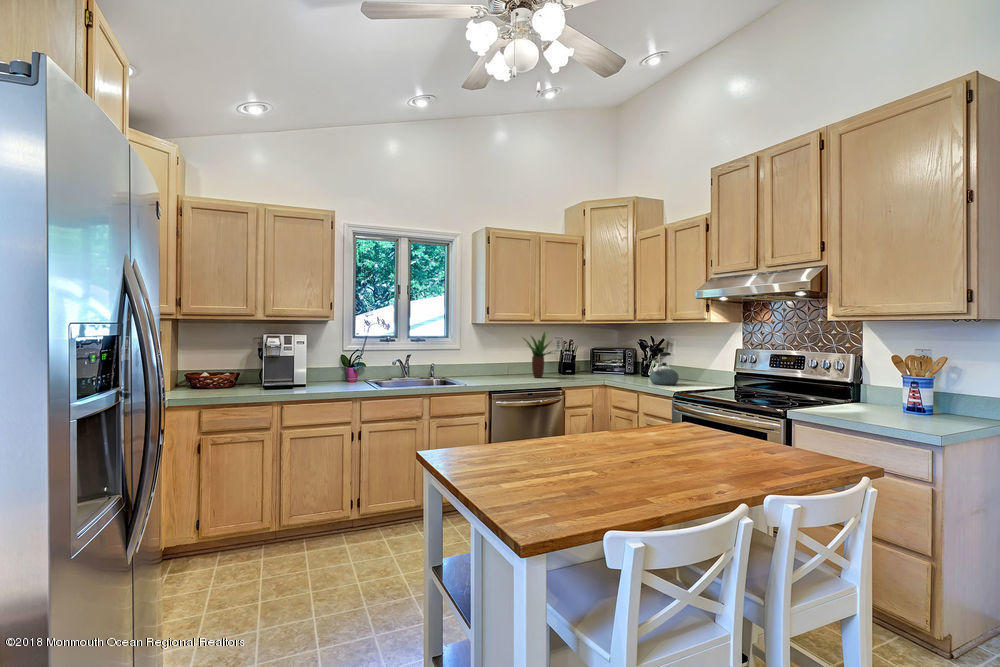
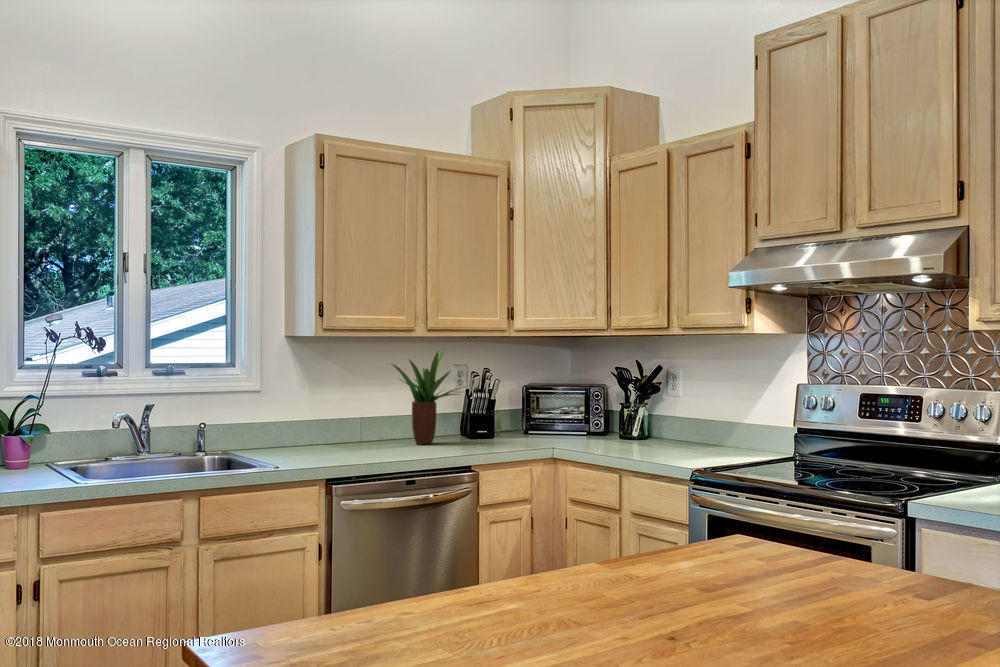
kettle: present [650,352,679,385] -> none [640,390,694,453]

